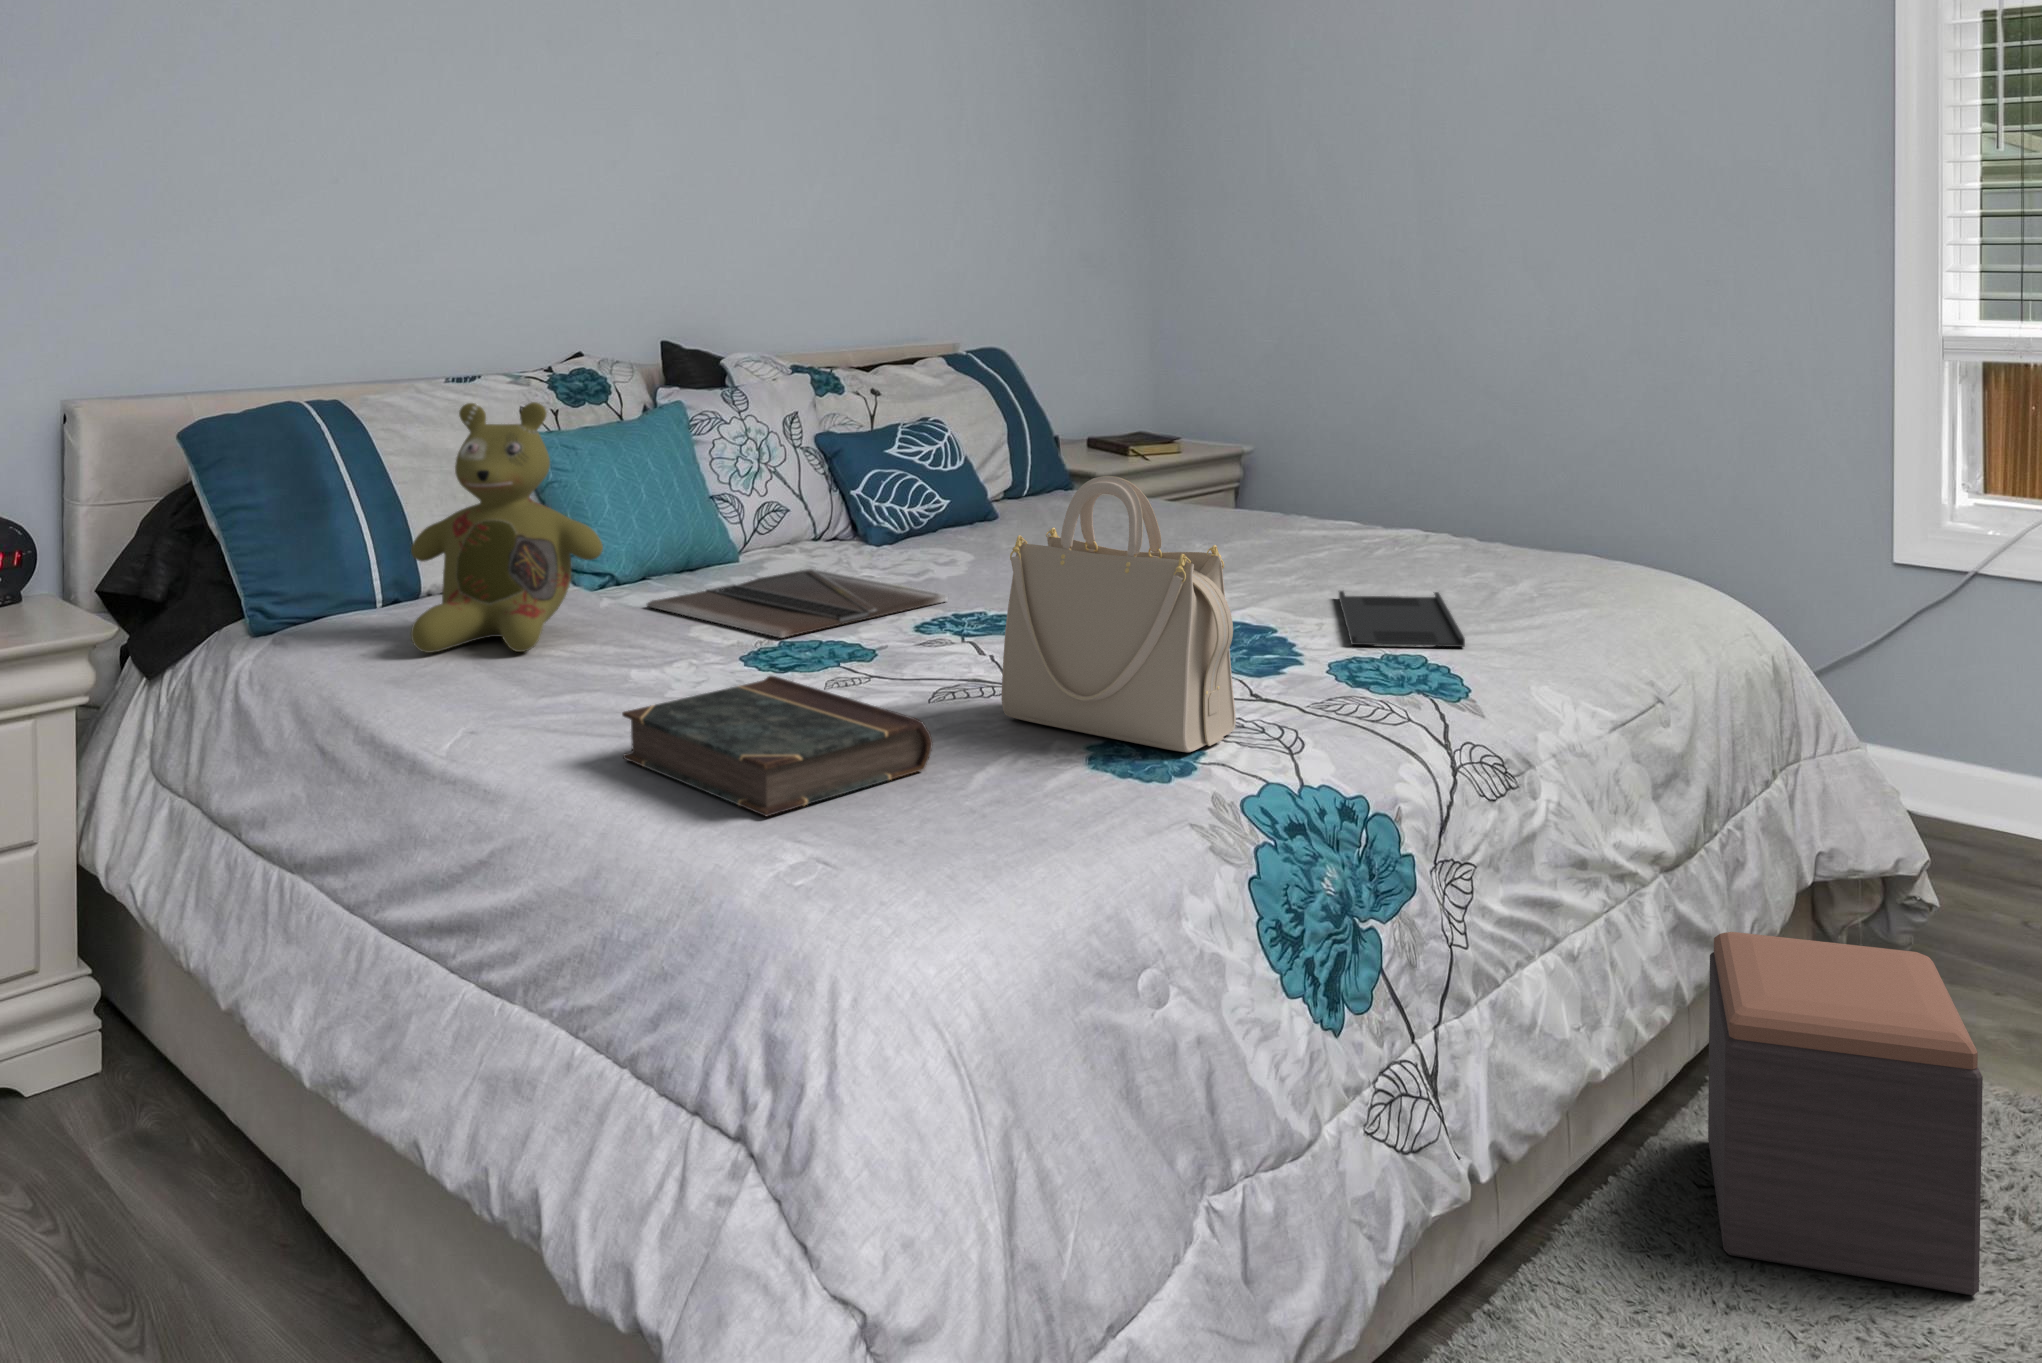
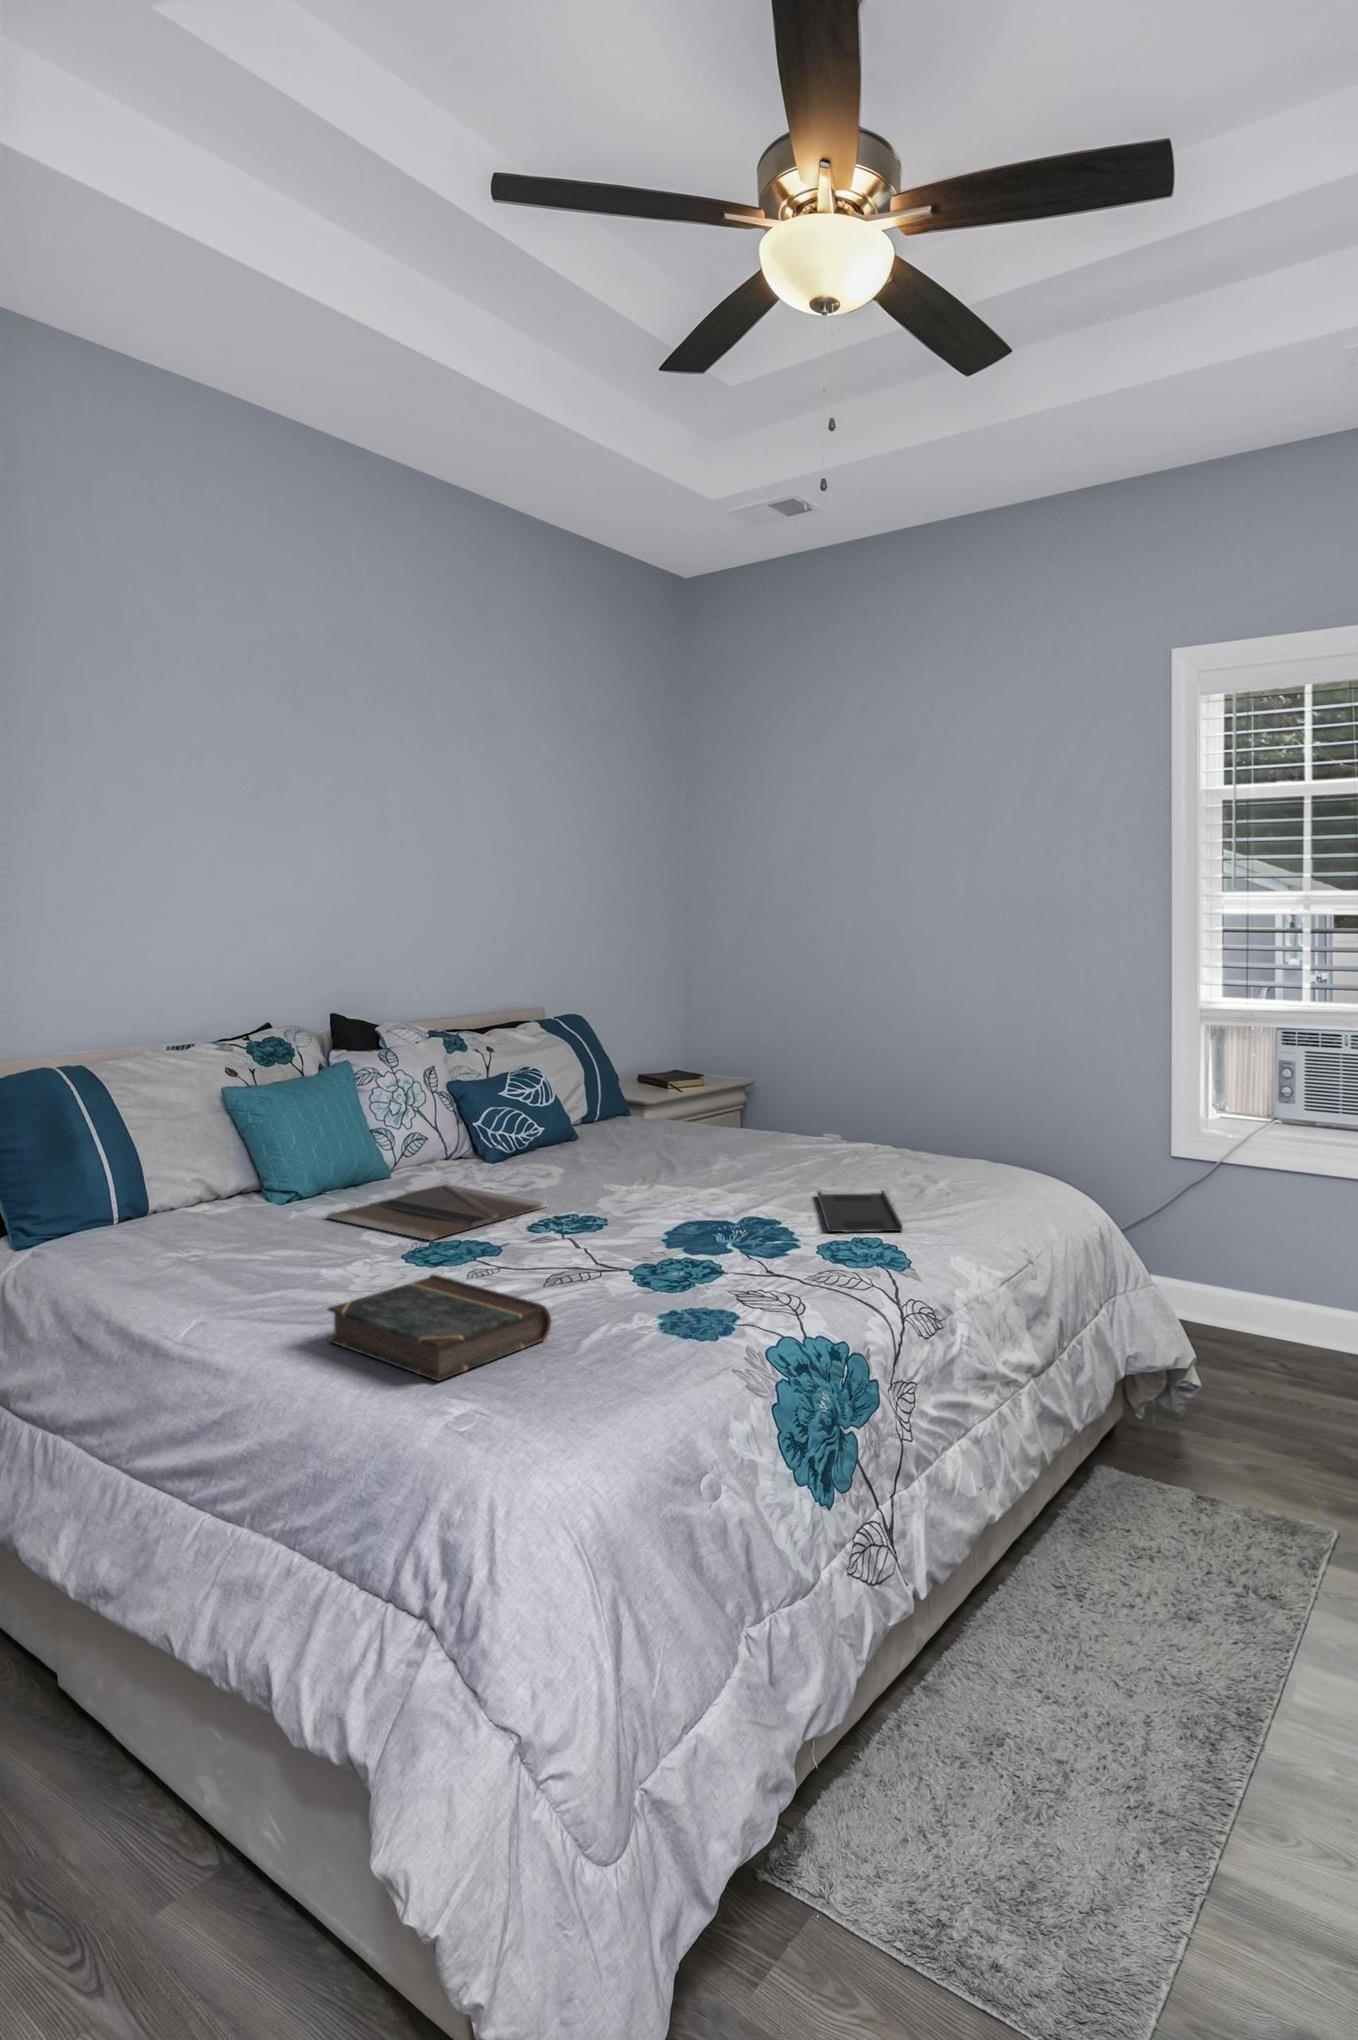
stuffed bear: present [411,402,603,653] -> none [151,1074,298,1262]
handbag: present [1001,476,1236,752] -> none [596,1128,756,1318]
footstool: present [1708,932,1983,1295] -> none [1063,1417,1234,1653]

